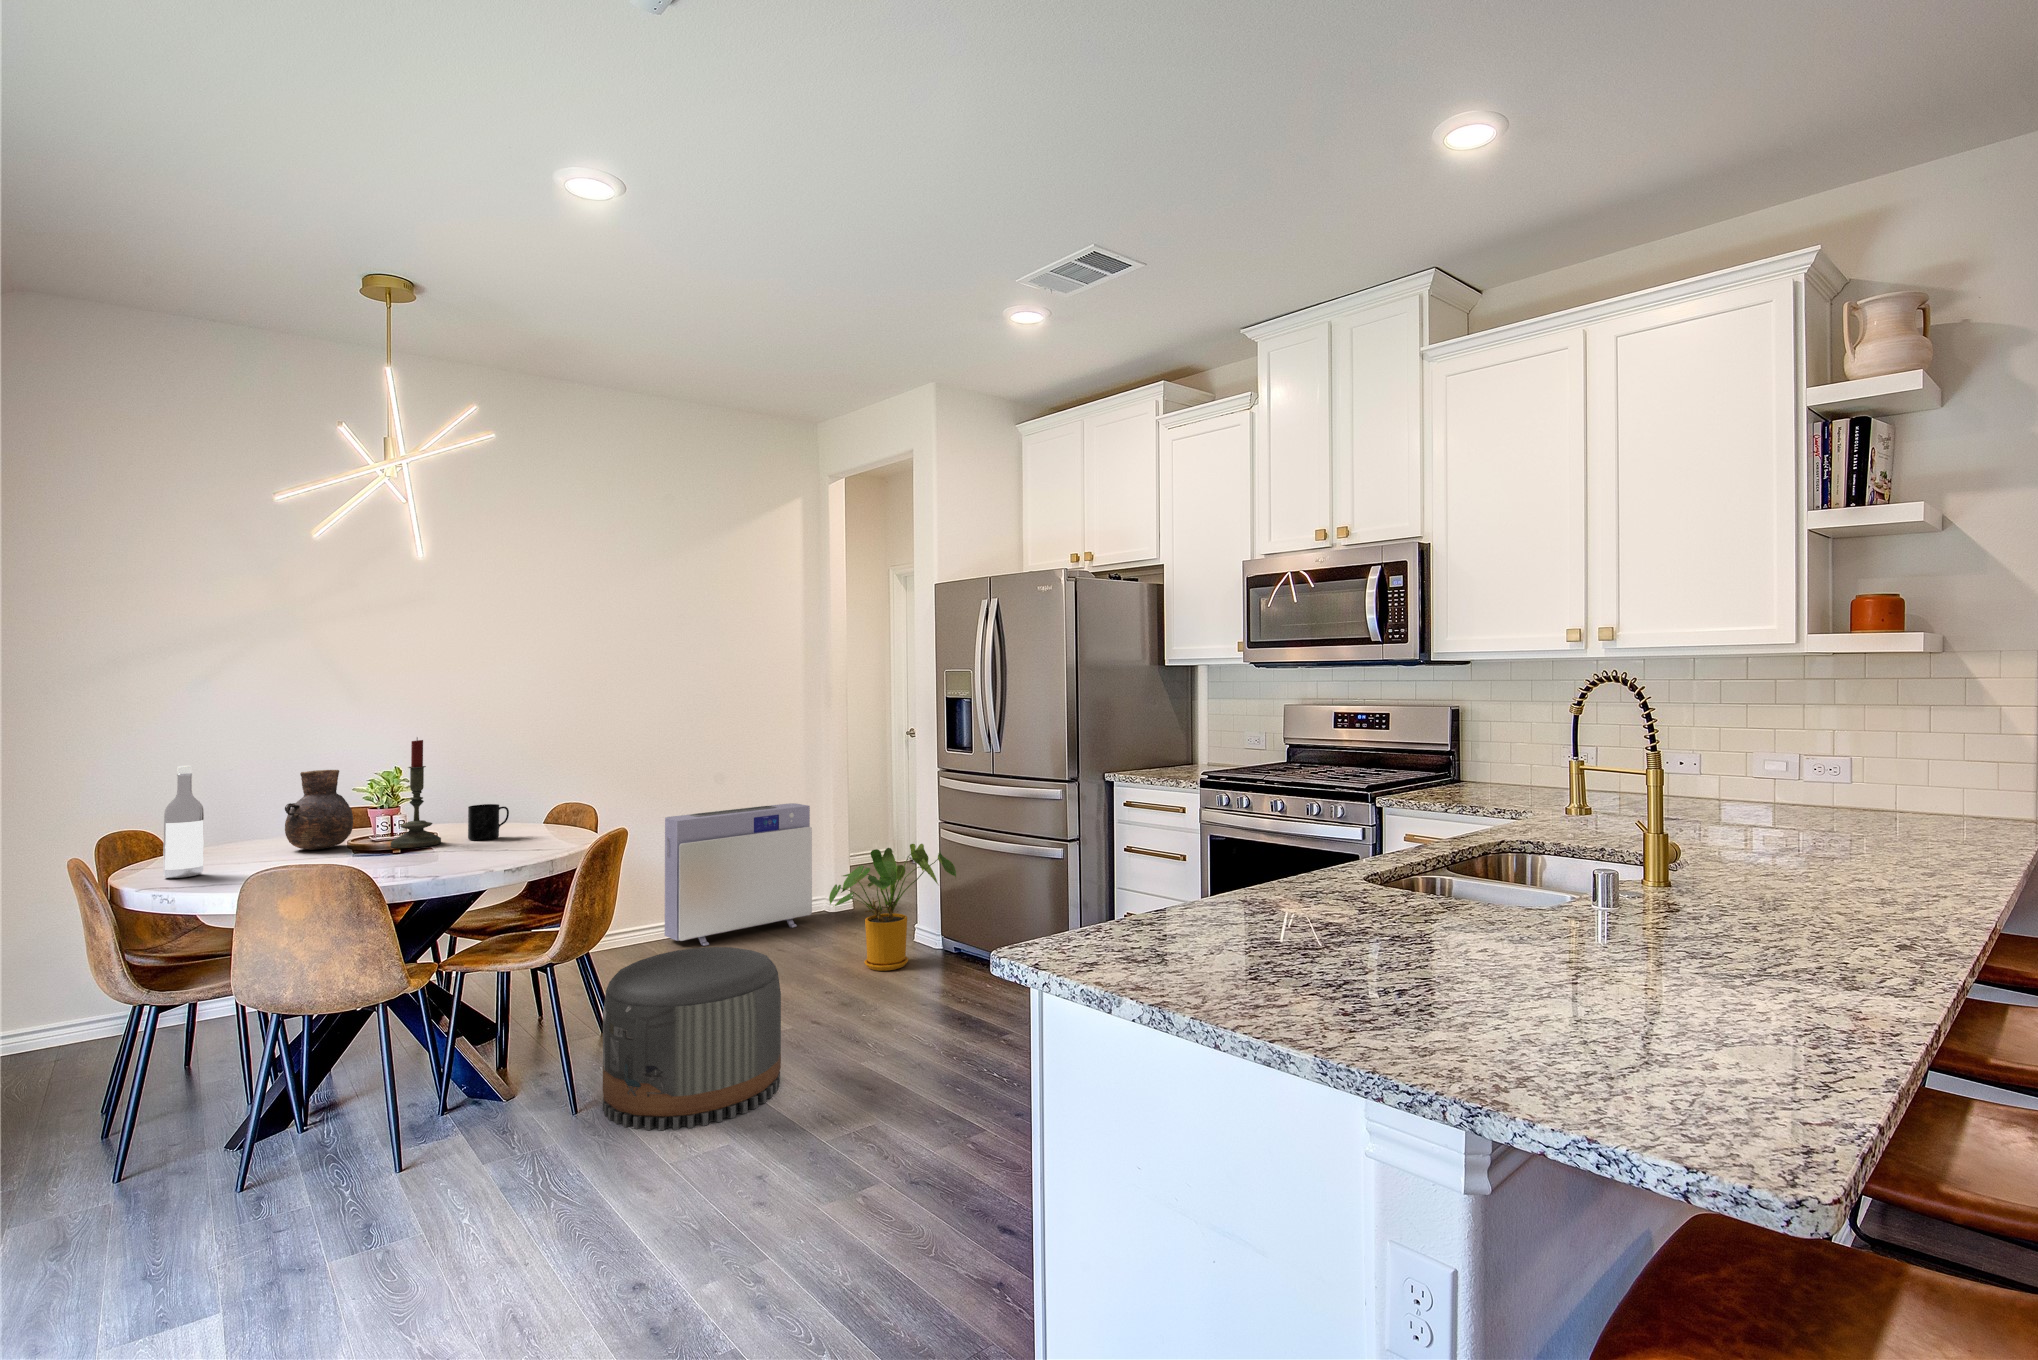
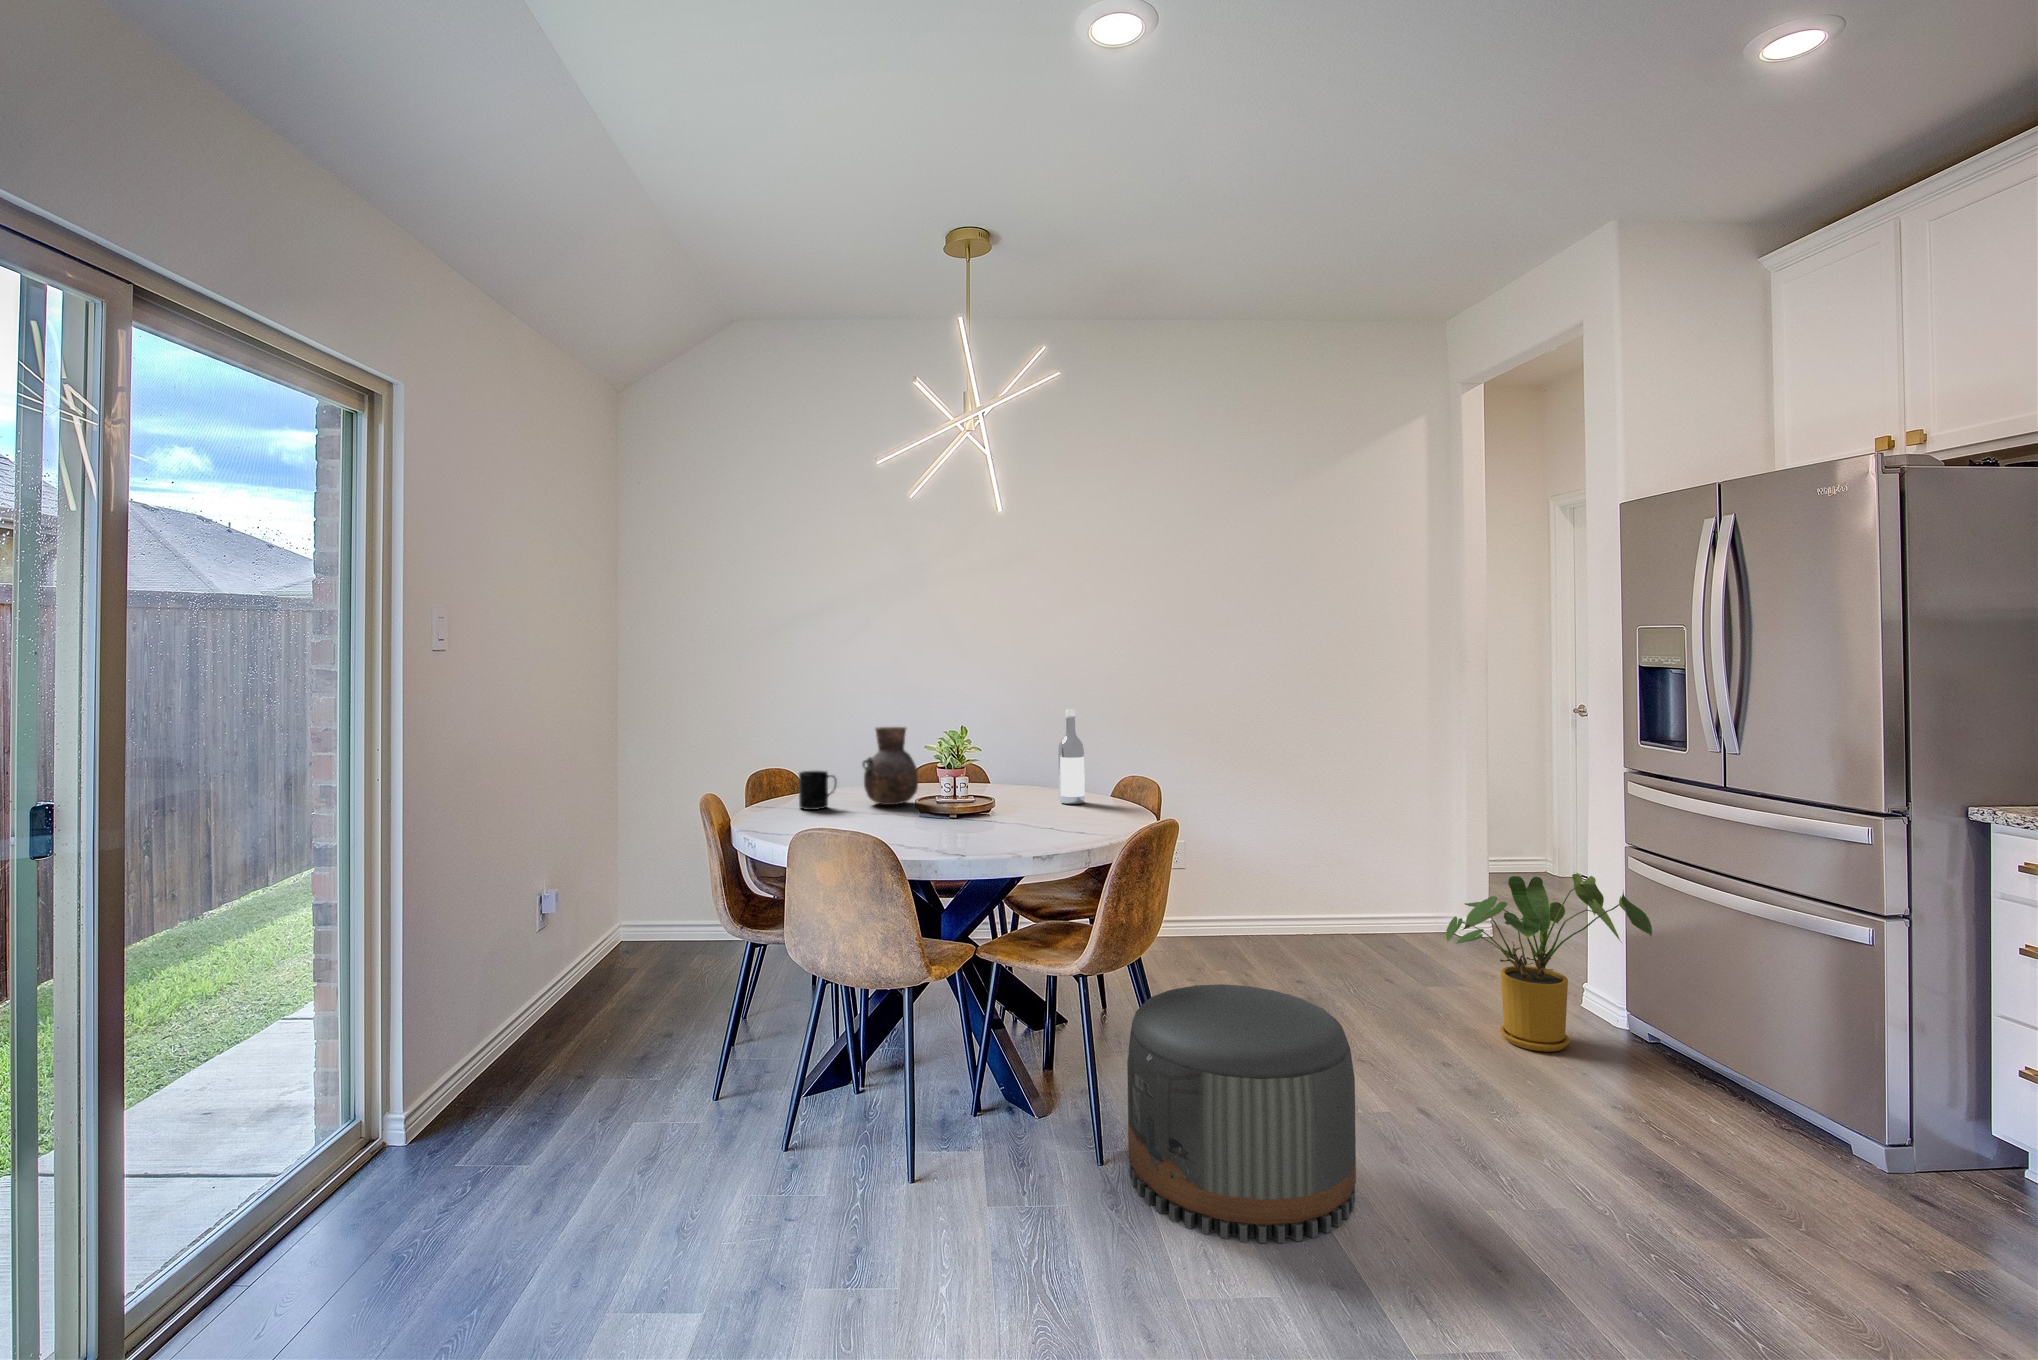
candle: present [391,738,441,848] -> none [946,697,991,814]
wine bottle: present [163,766,204,878] -> present [1058,710,1085,804]
air purifier: present [665,803,812,946] -> none [1246,793,1431,956]
mug: present [468,804,509,840] -> present [799,771,837,810]

